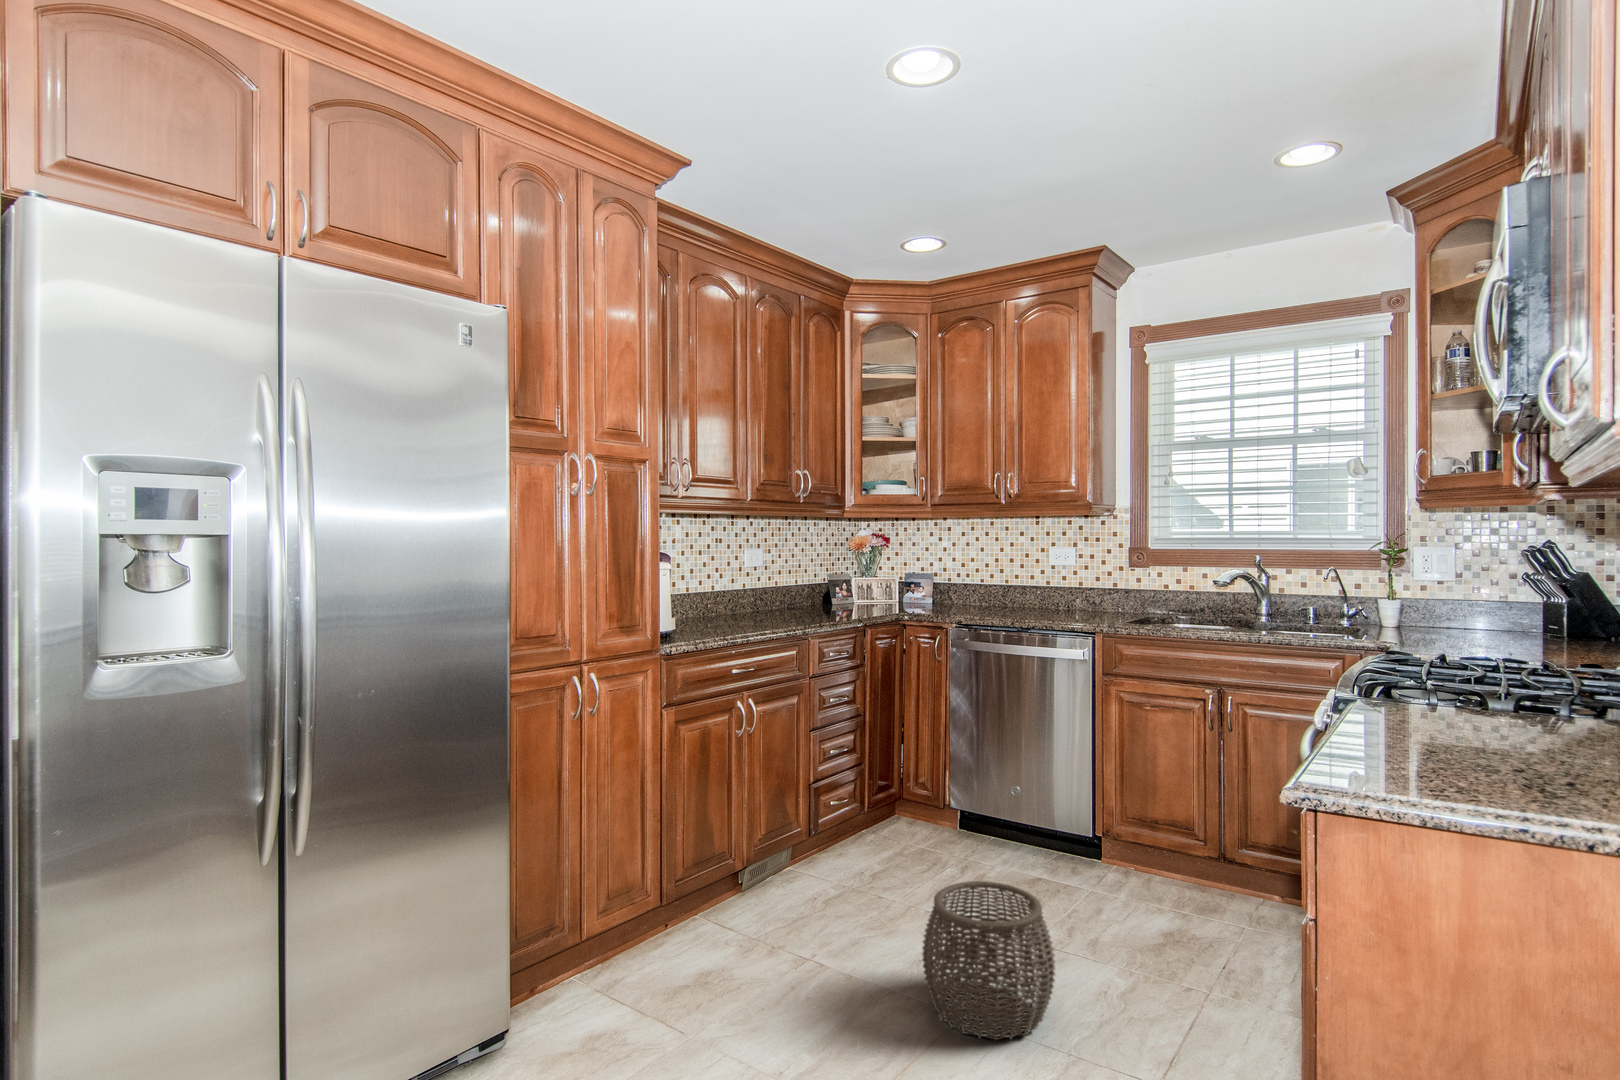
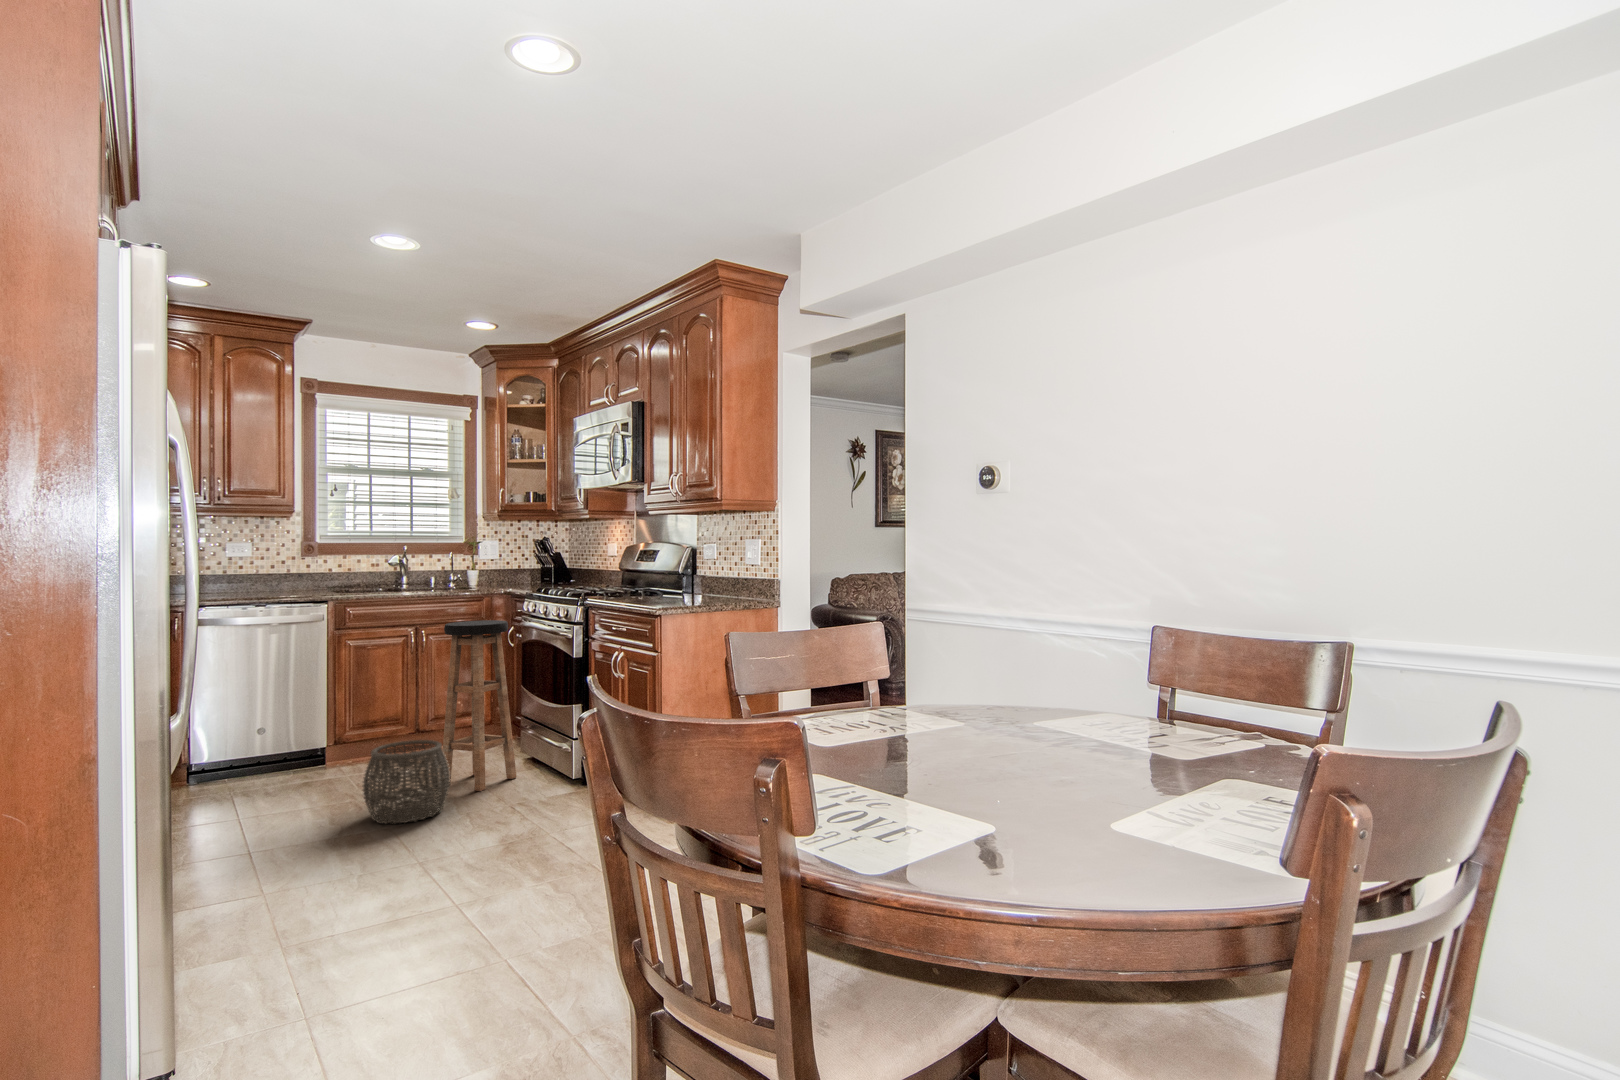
bar stool: none [1122,702,1250,1036] -> present [443,620,517,791]

